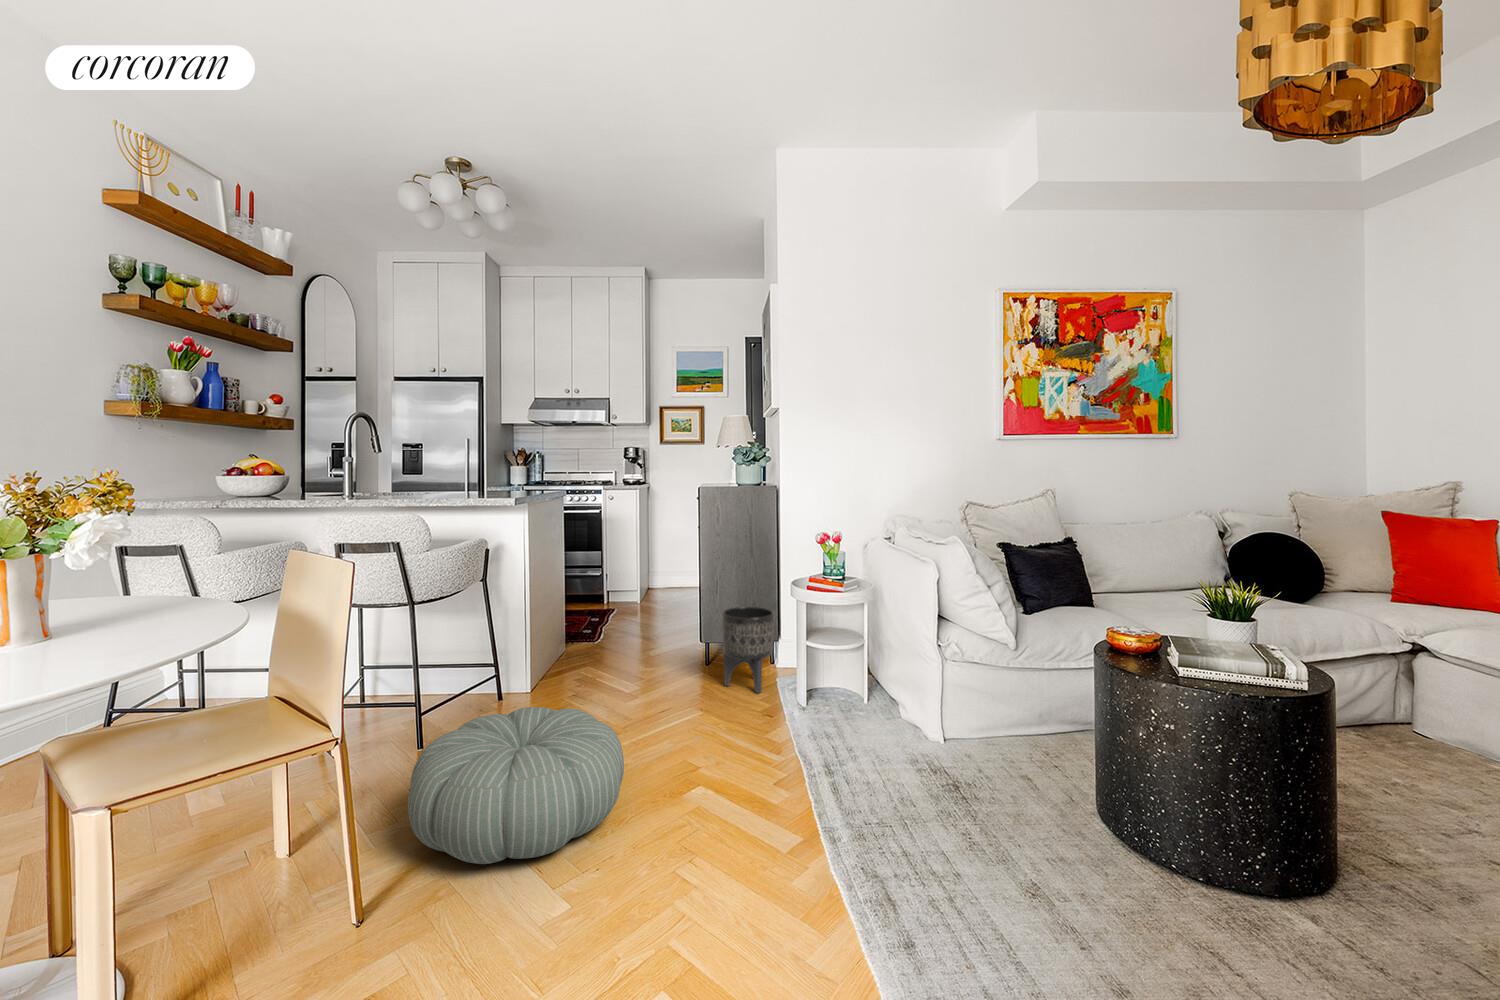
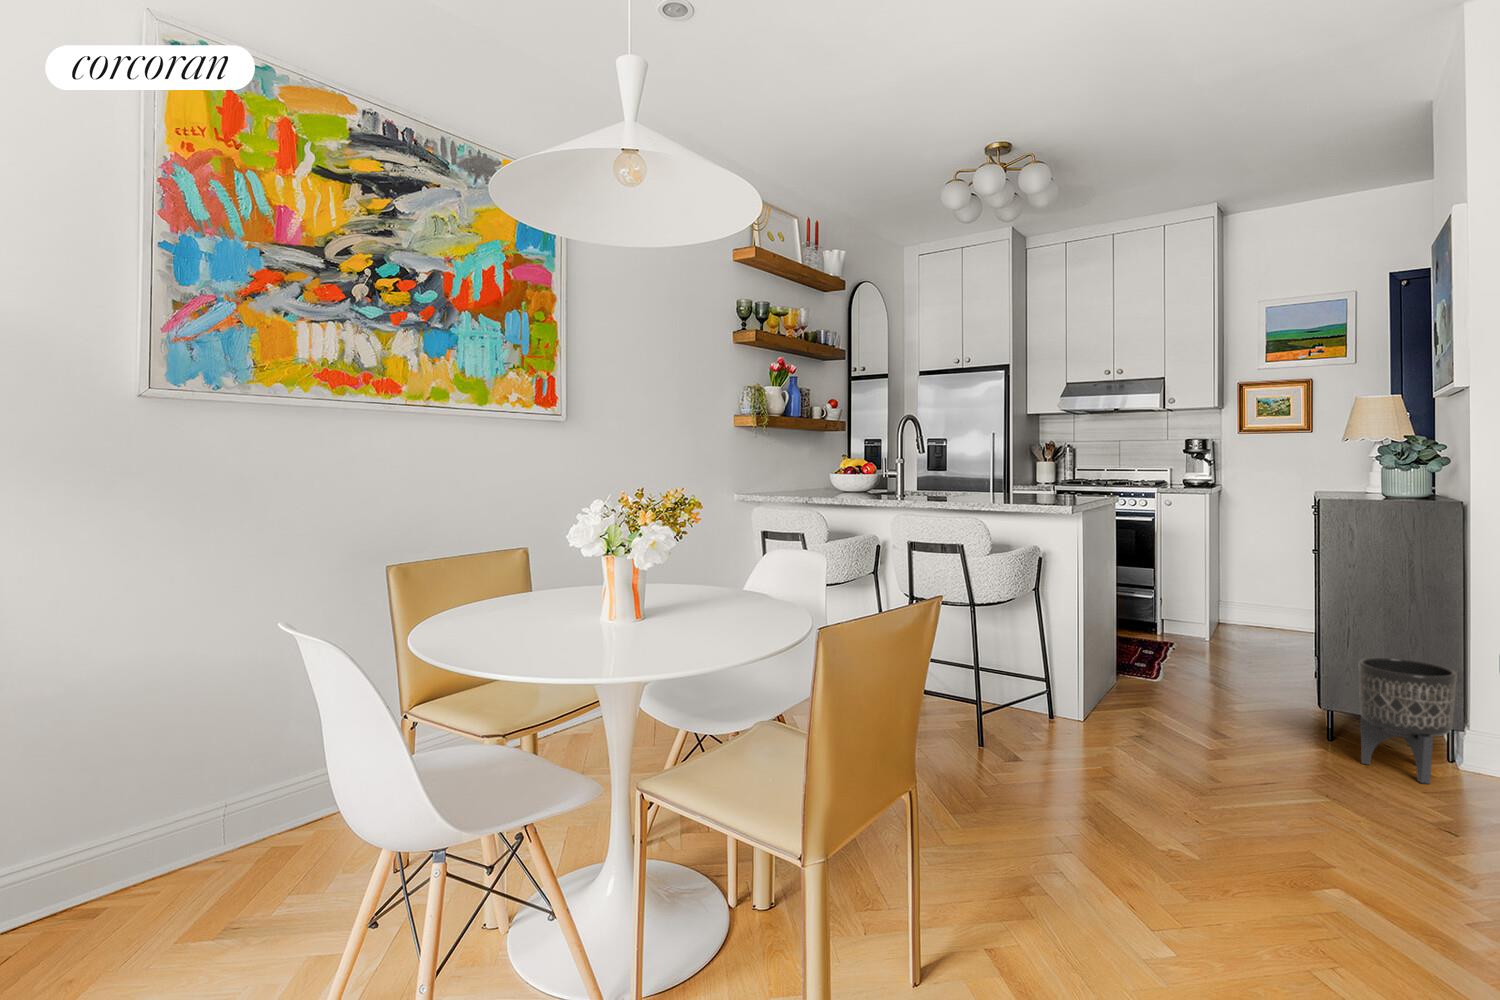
pouf: present [408,707,624,864] -> none [992,727,1229,882]

